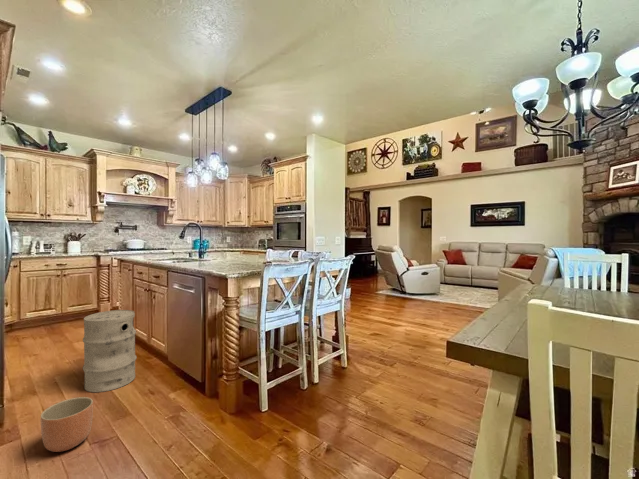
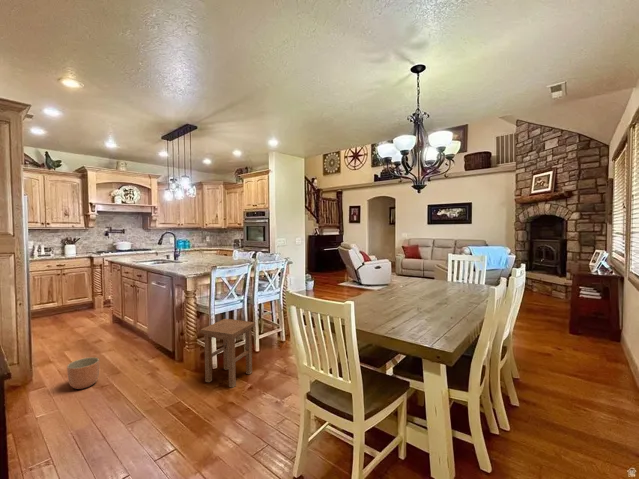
trash can: present [83,310,137,392] -> none [88,301,127,359]
stool: none [251,338,328,454] -> present [201,319,255,388]

